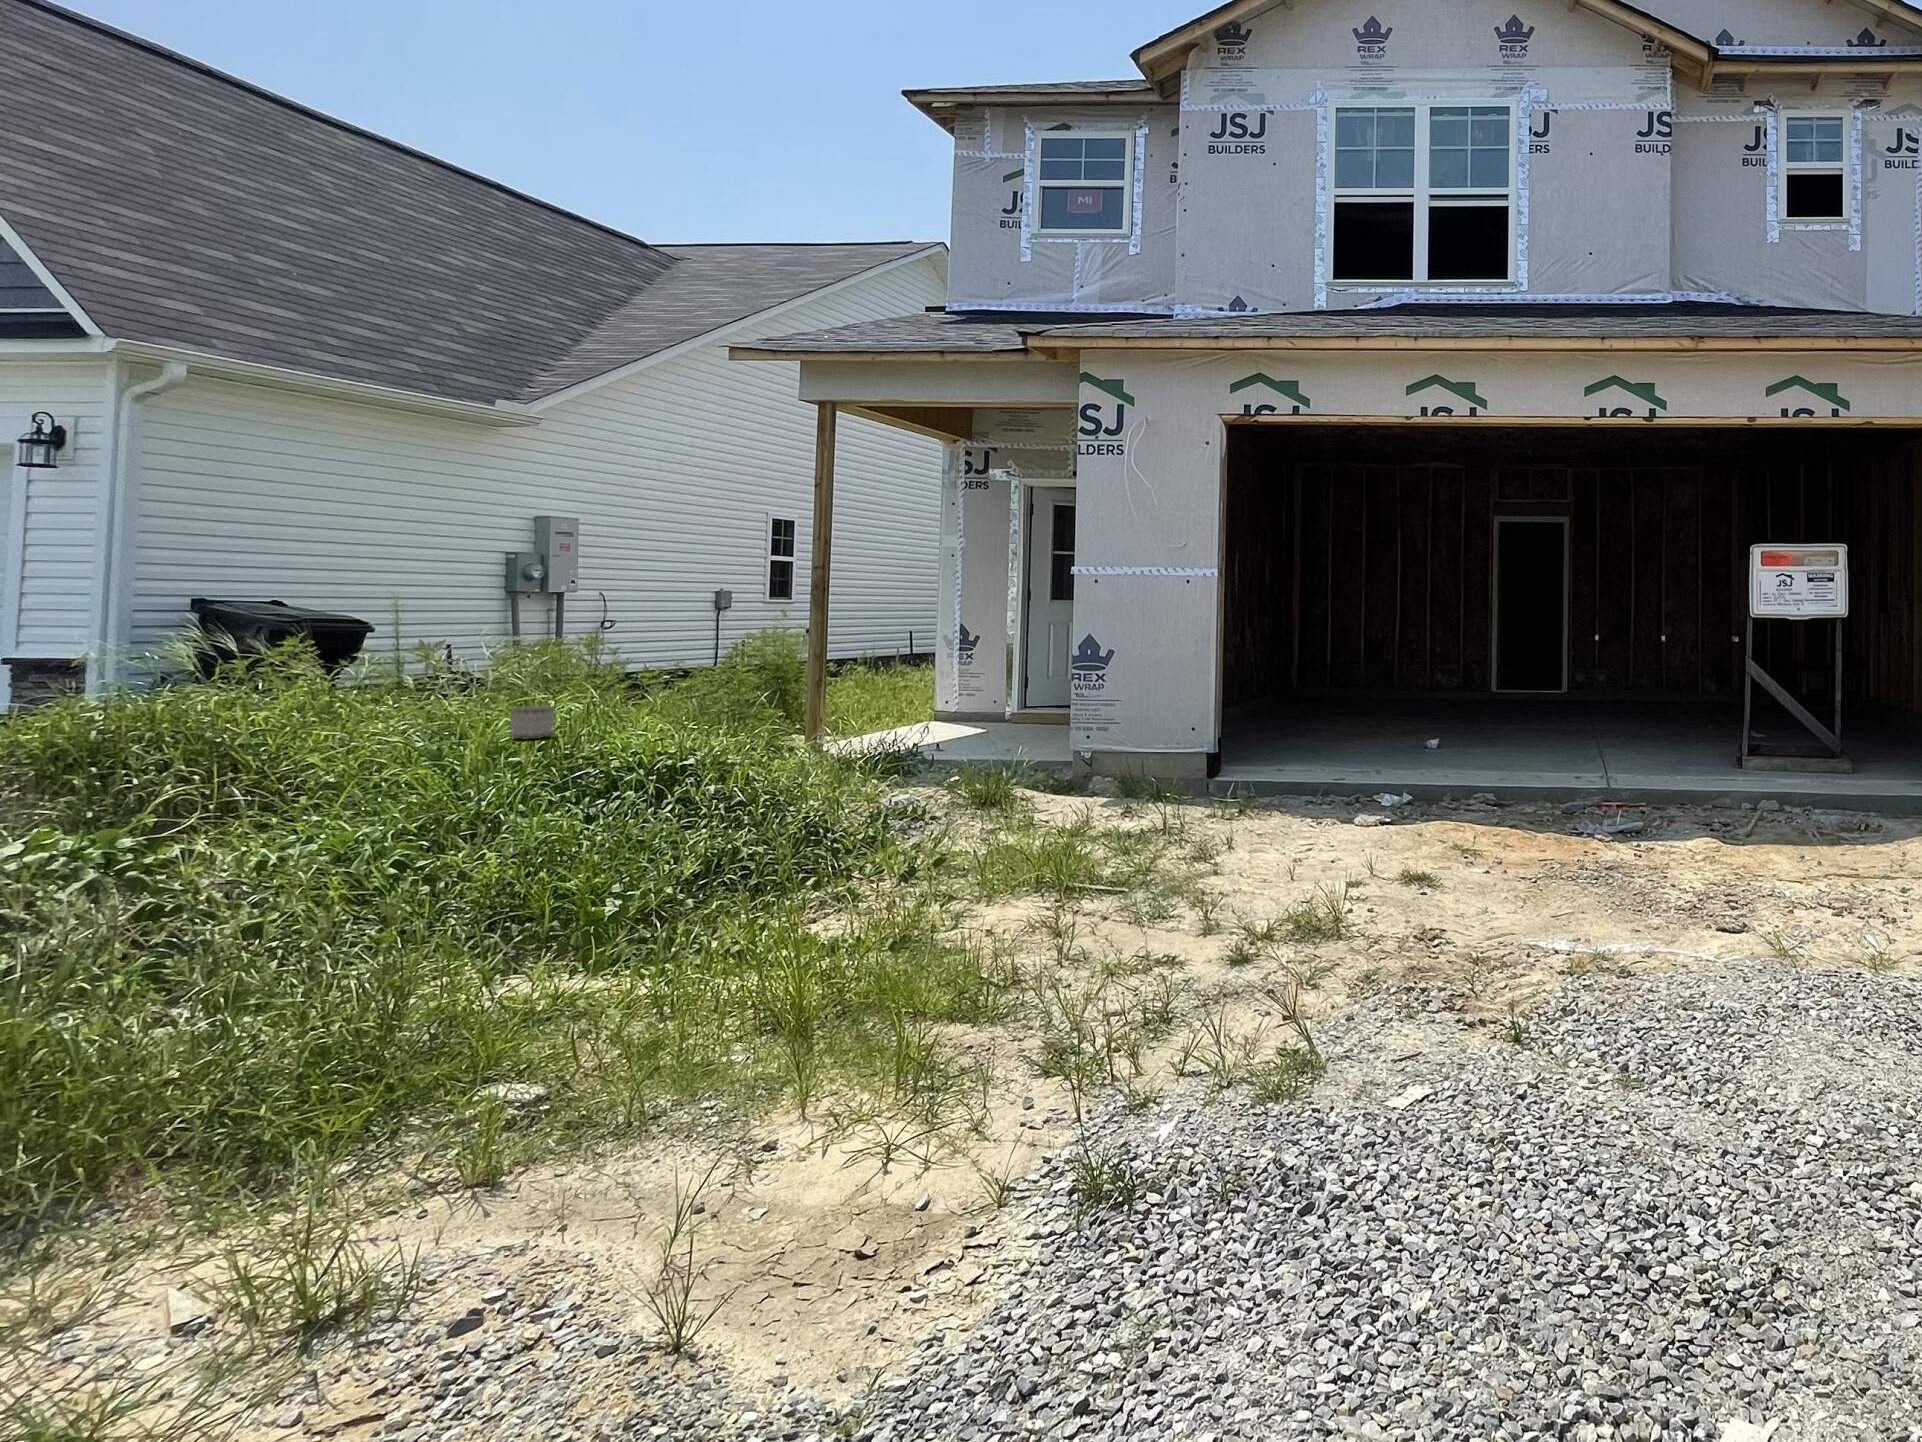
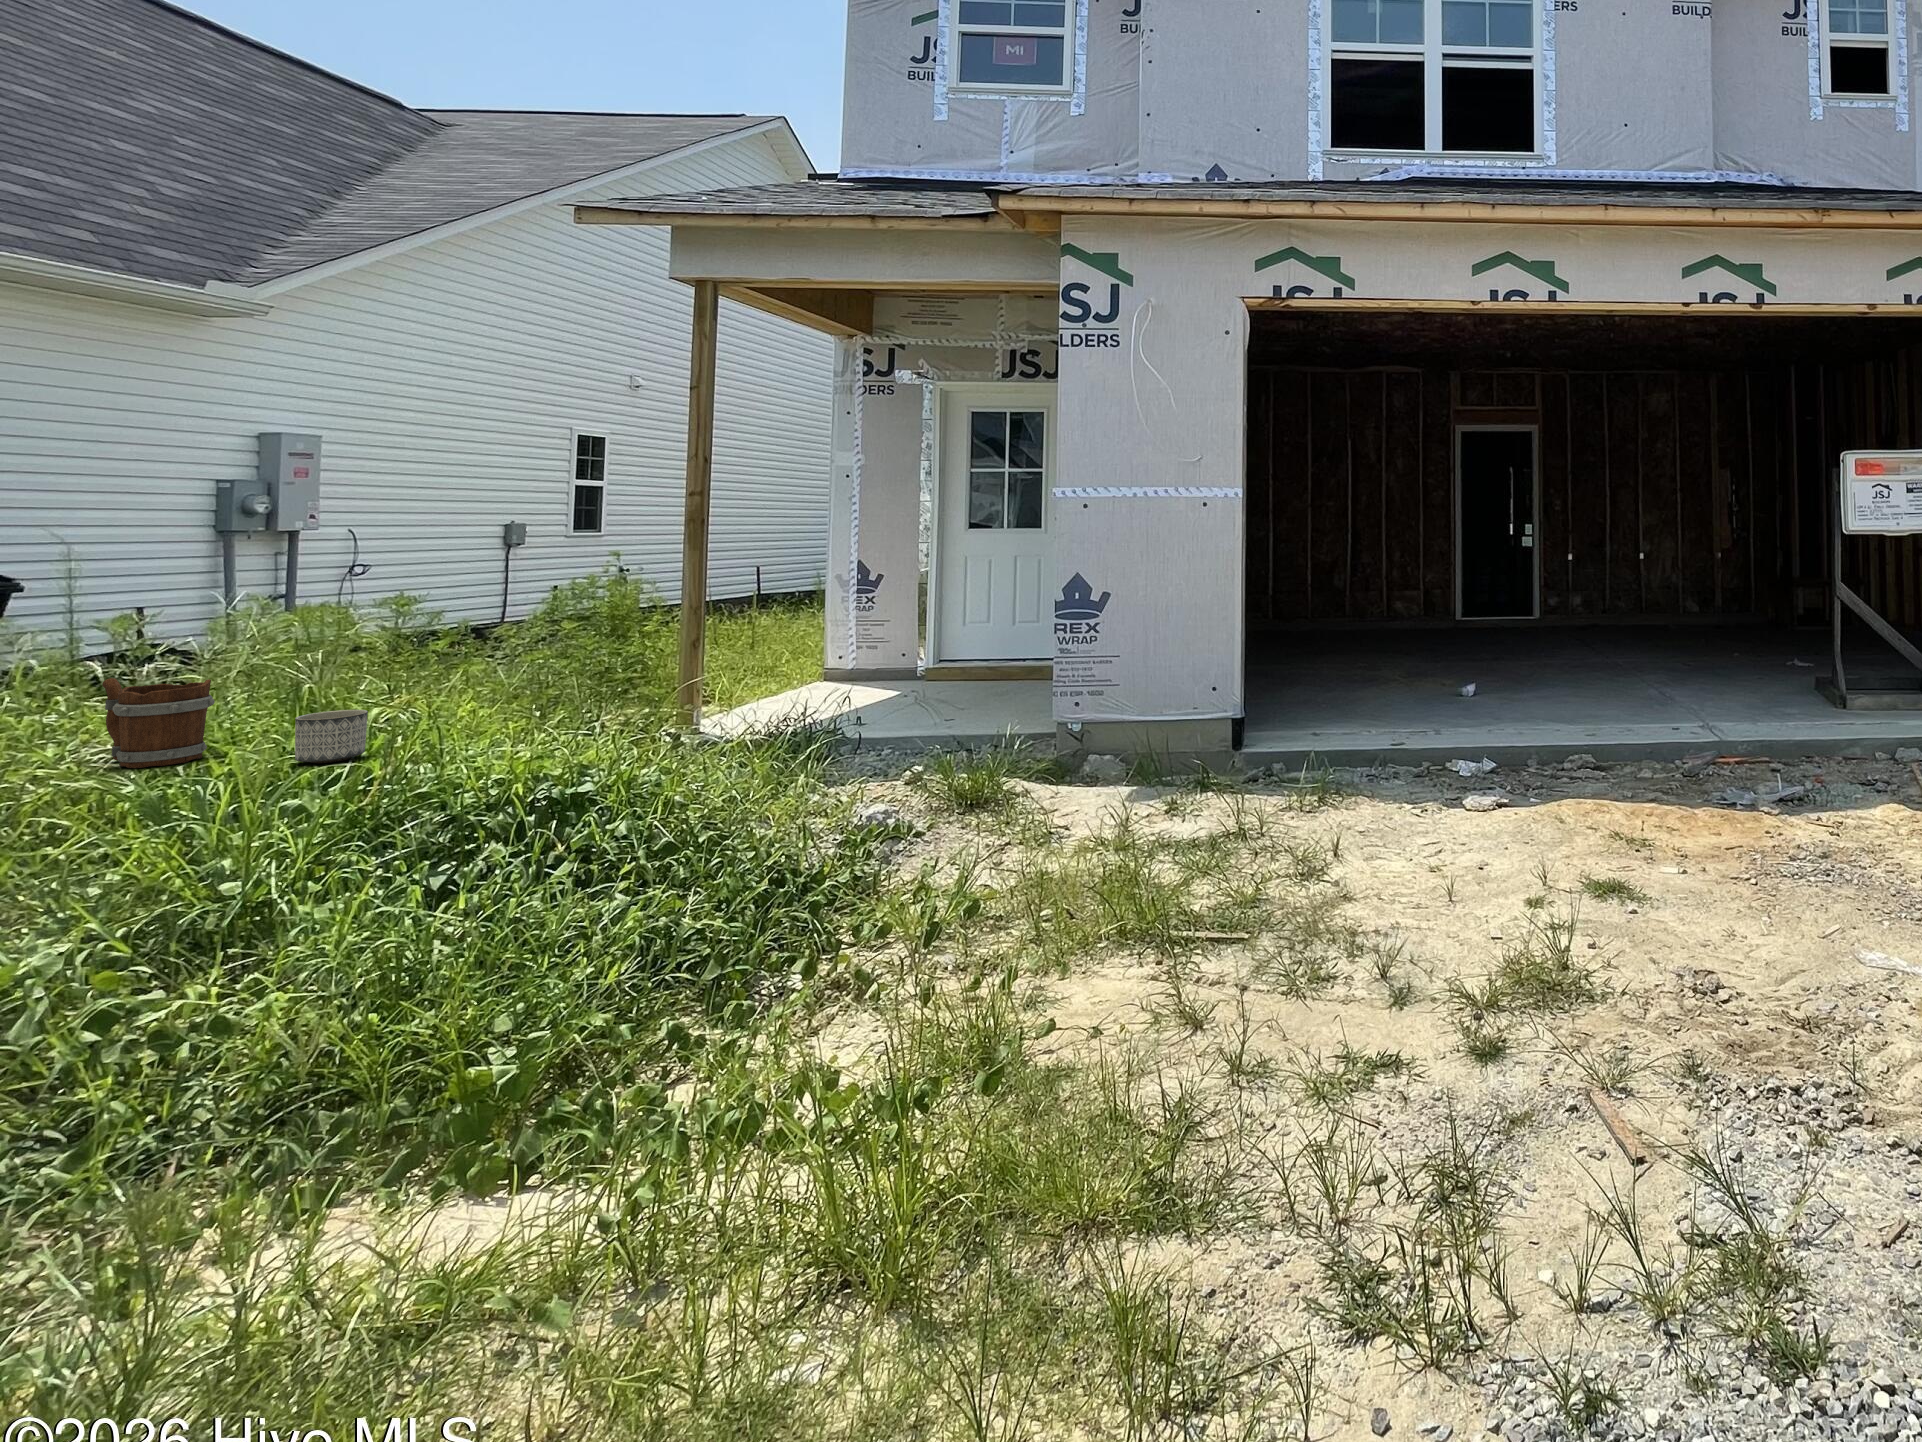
bucket: none [401,680,466,738] -> present [102,678,215,768]

